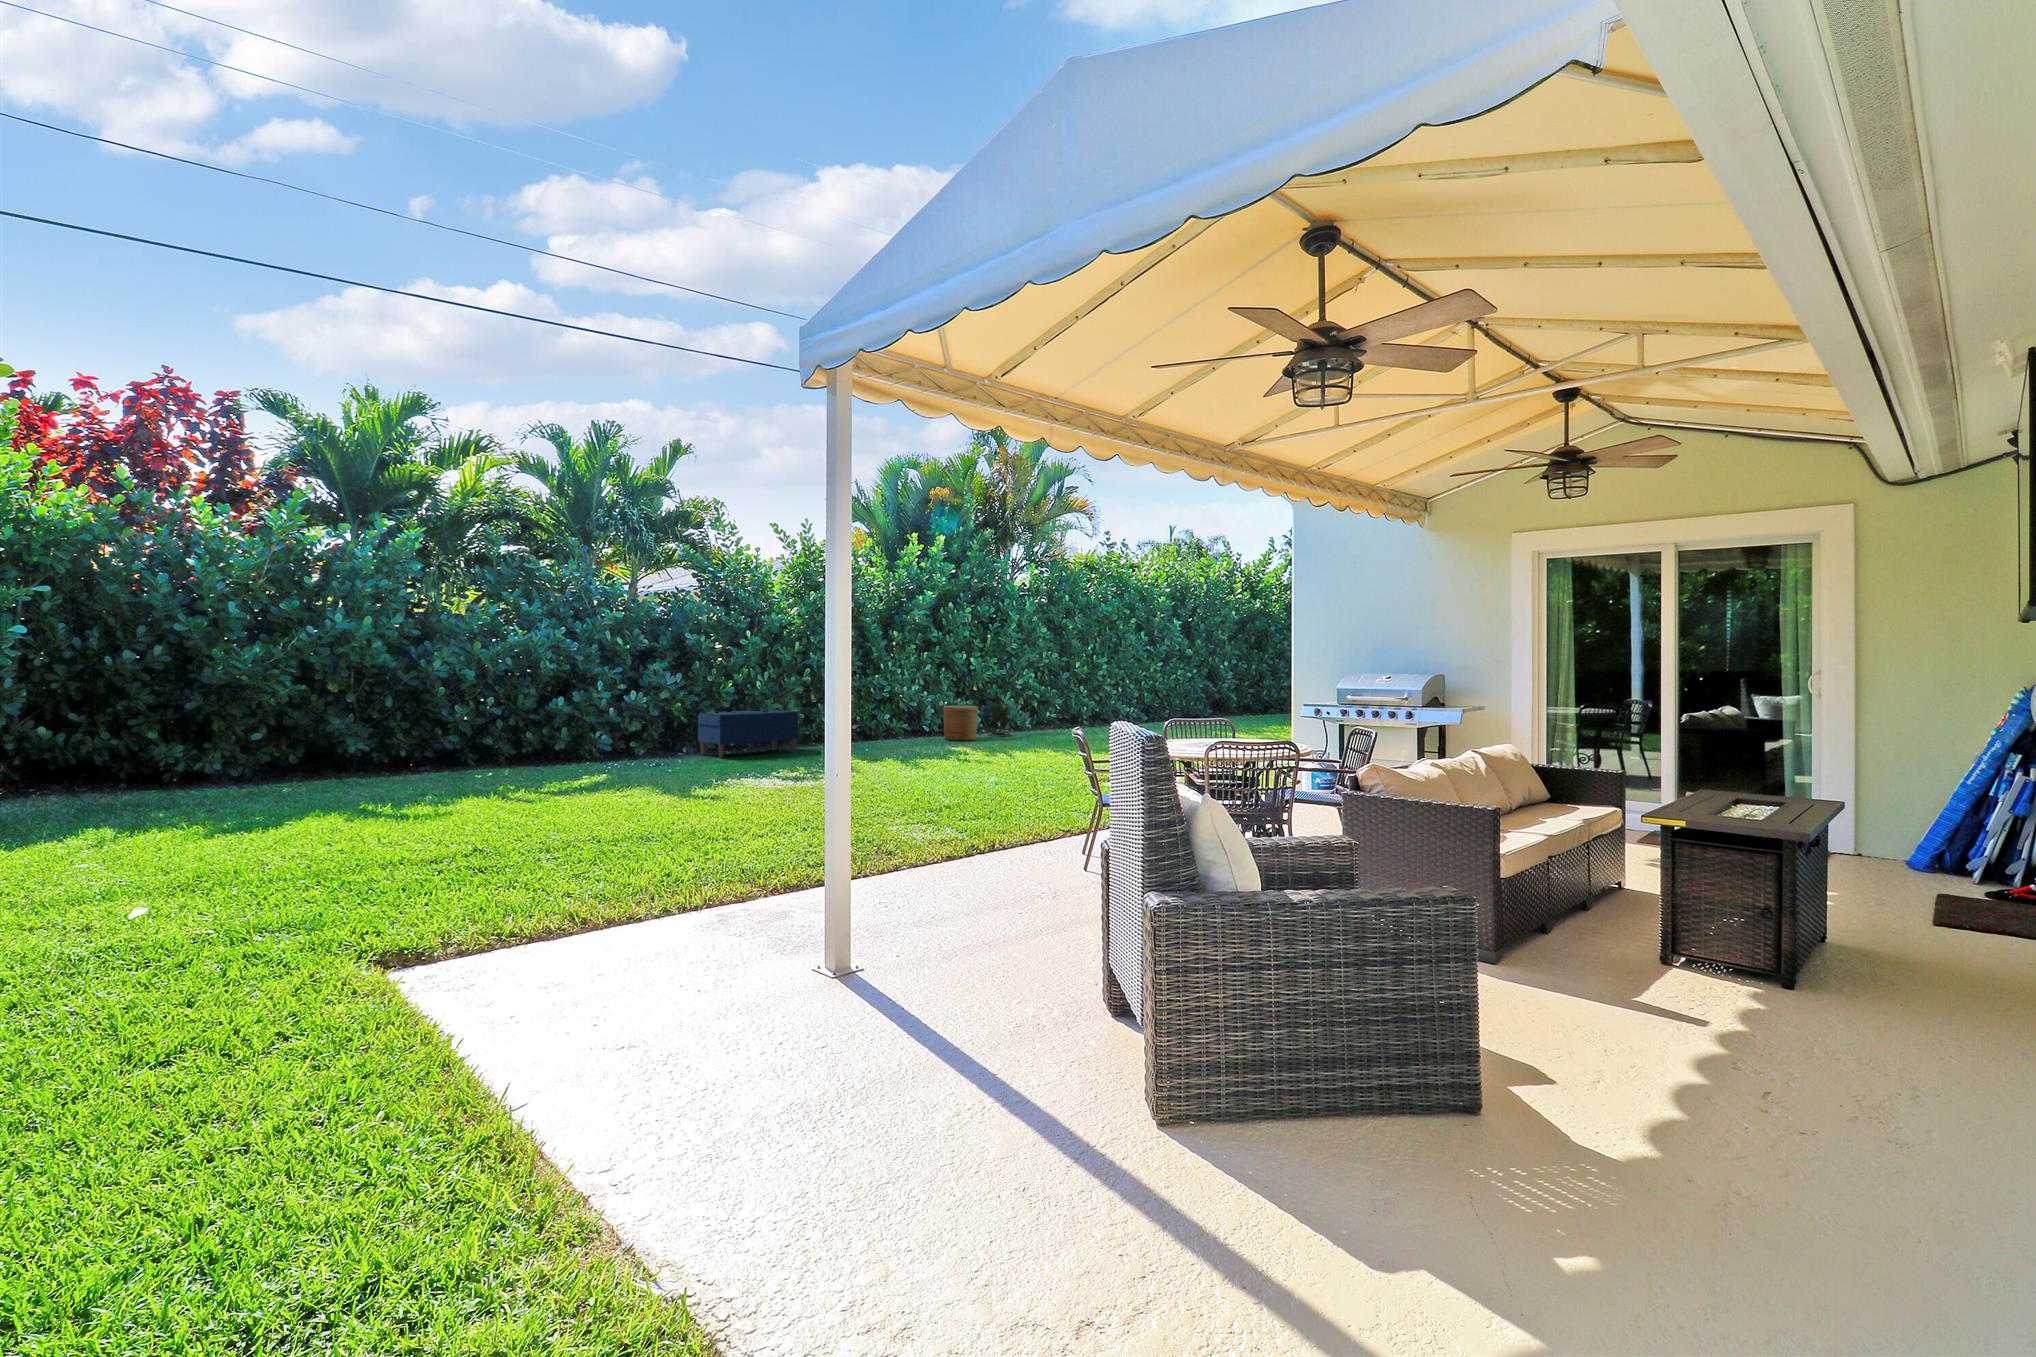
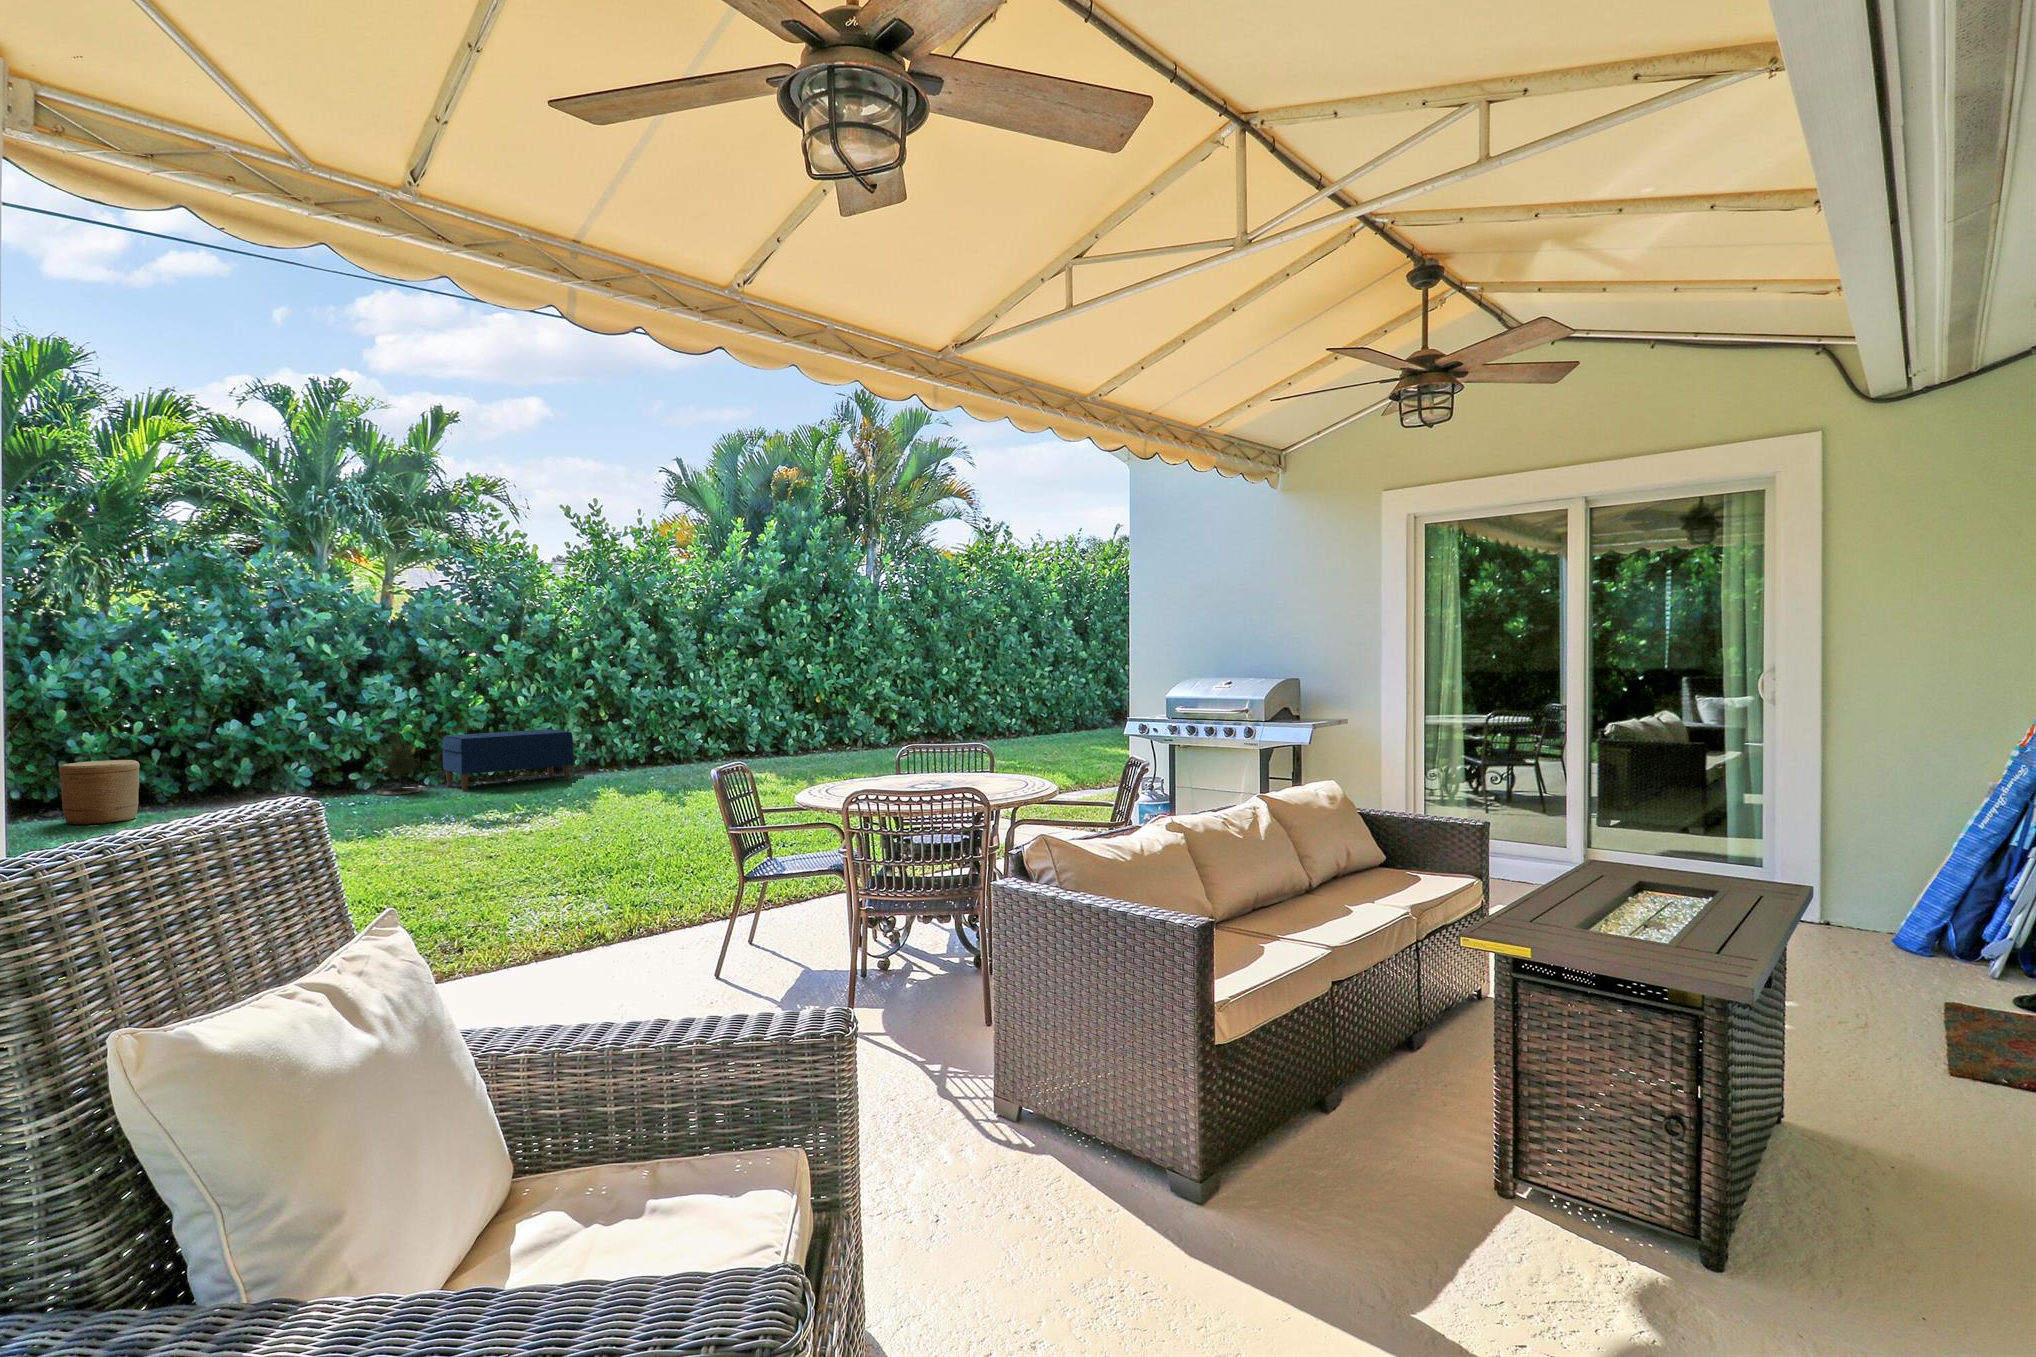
potted tree: present [988,697,1013,736] -> present [377,729,420,795]
woven basket: present [943,706,978,741] -> present [59,760,140,825]

